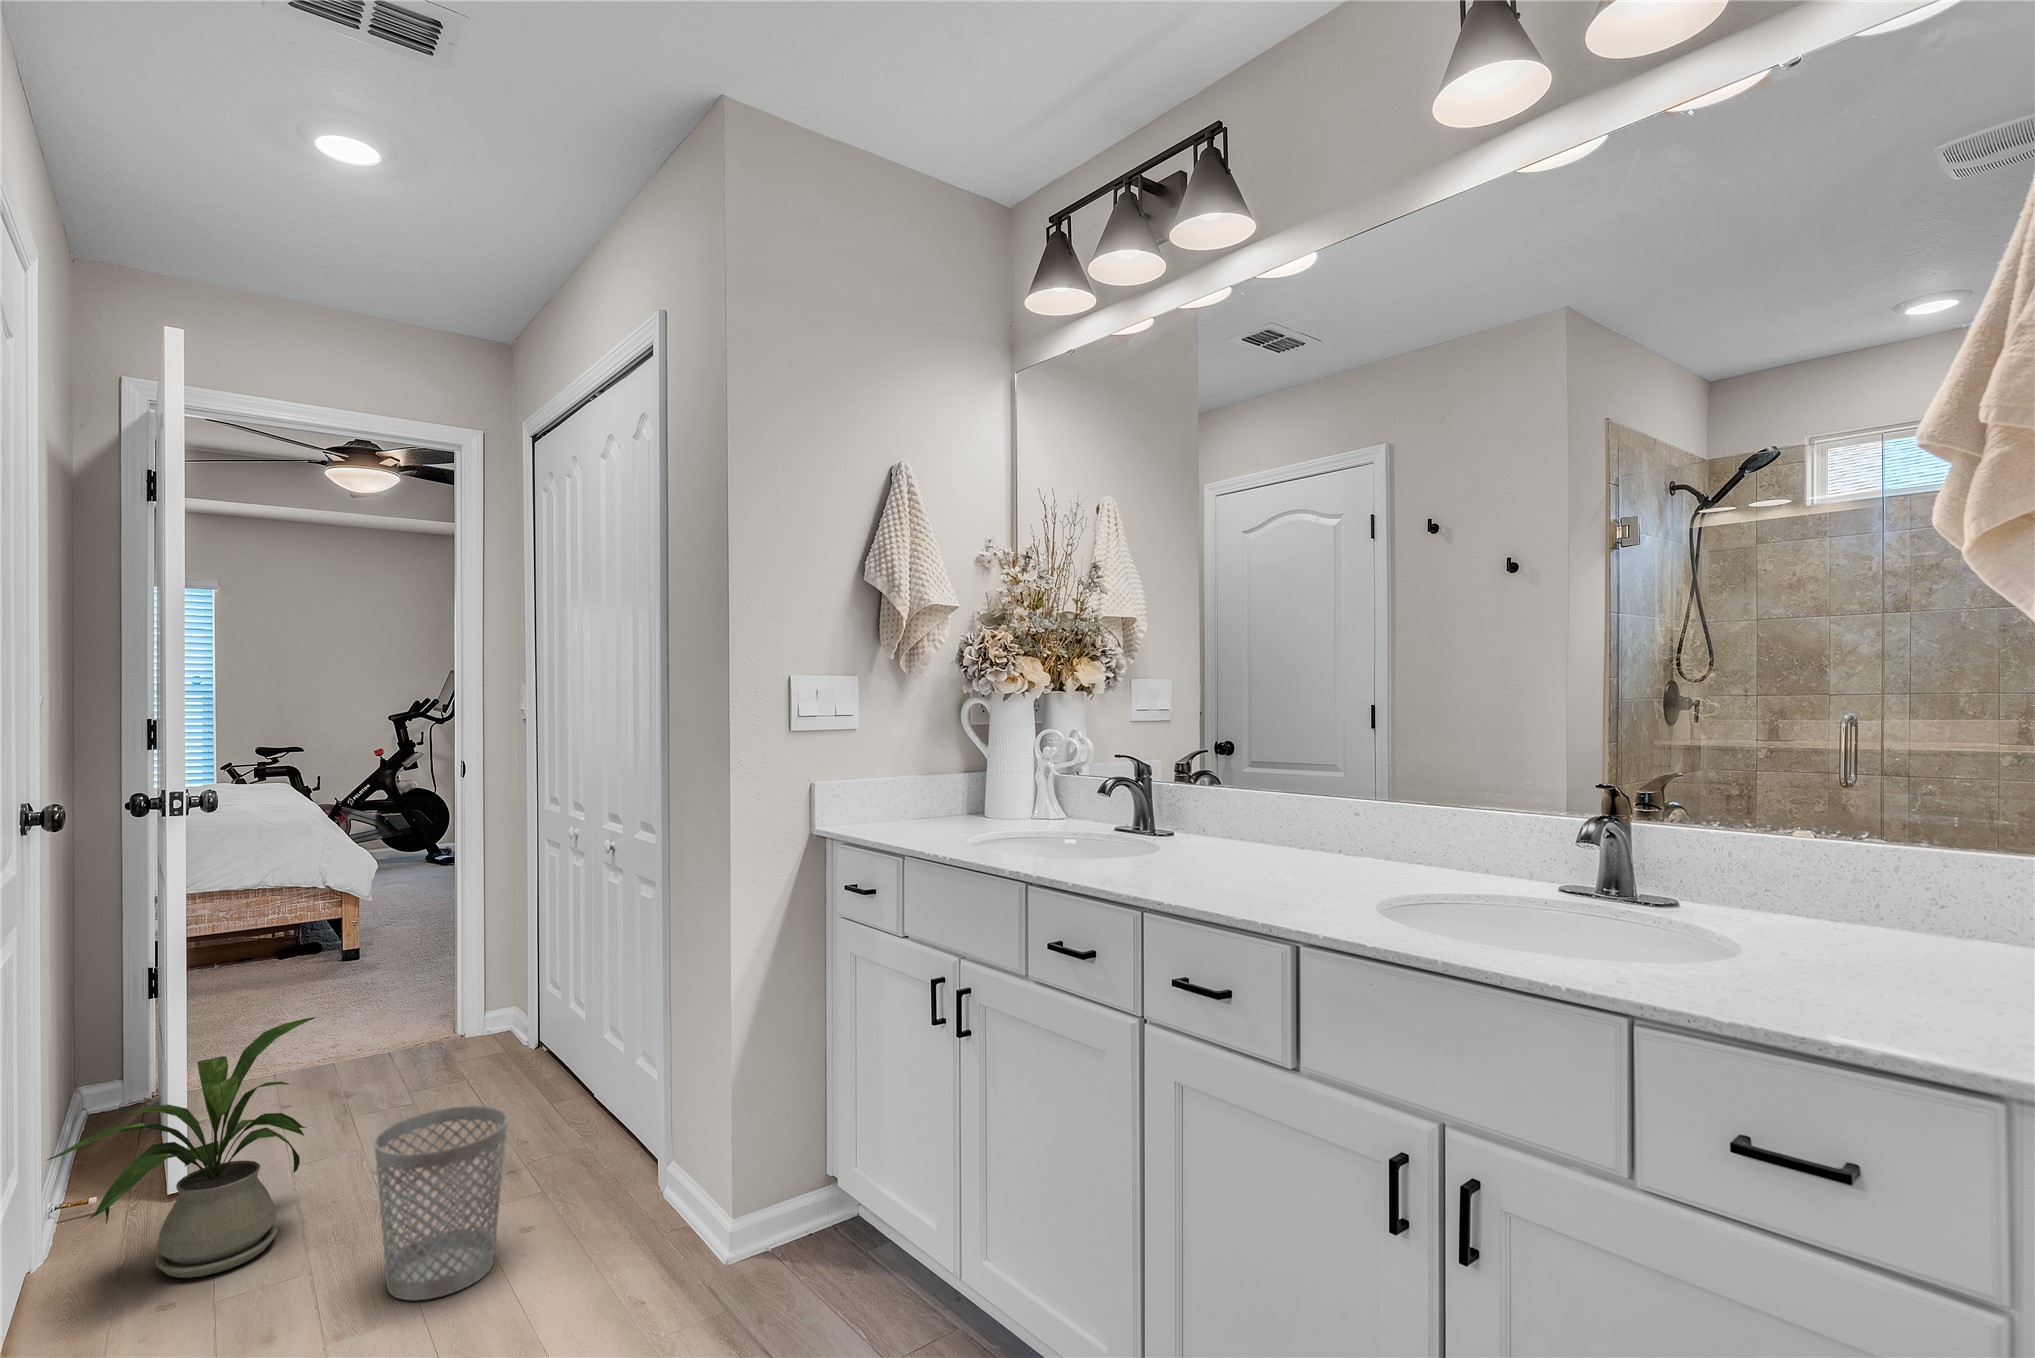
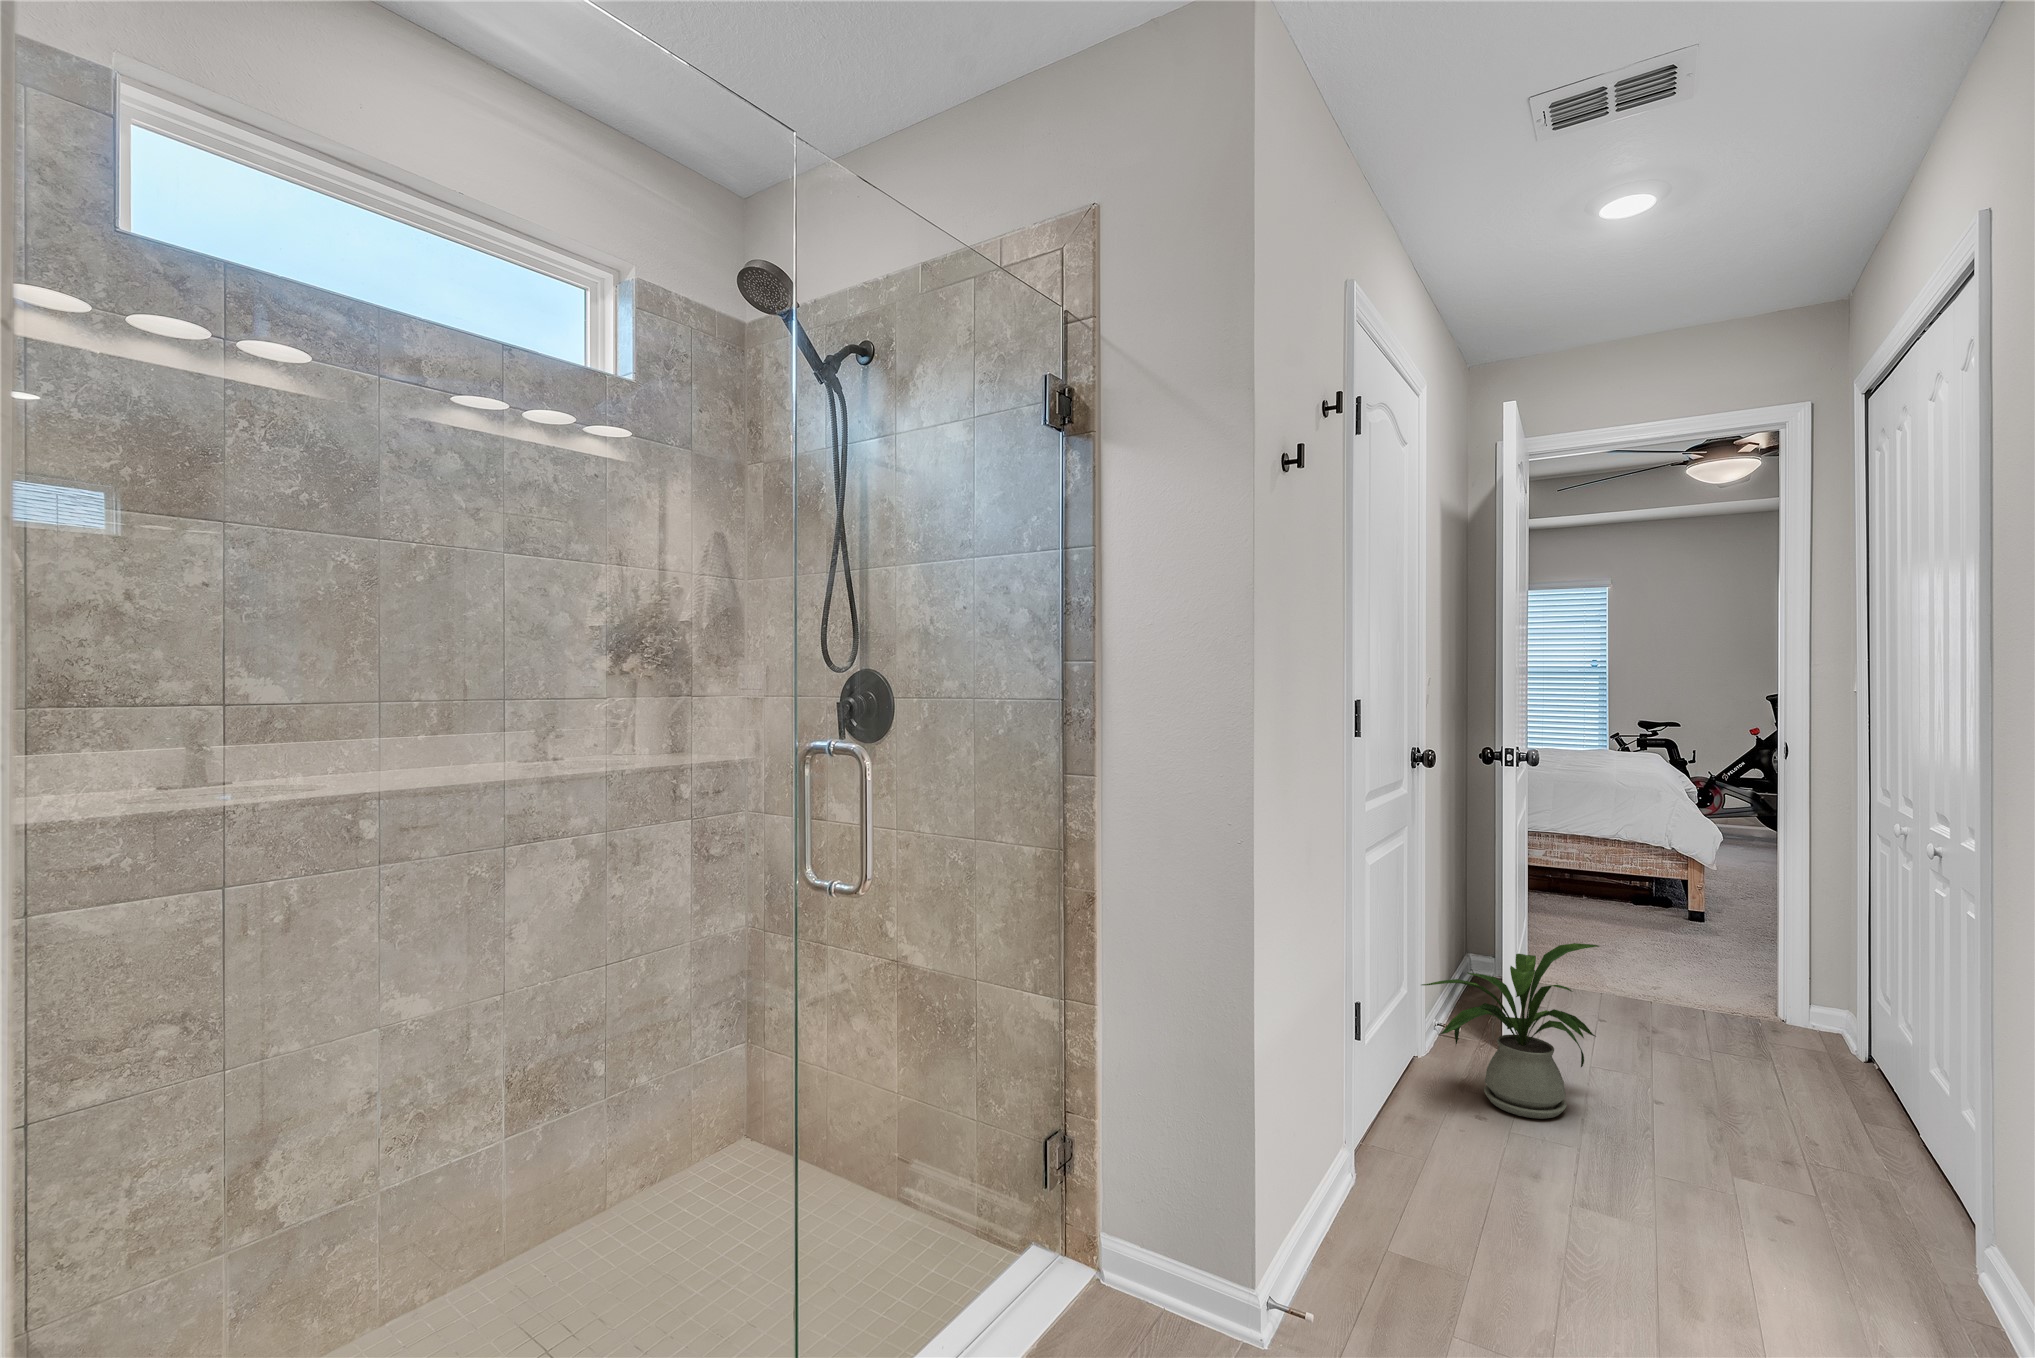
wastebasket: present [374,1106,507,1300] -> none [1626,1055,1756,1232]

